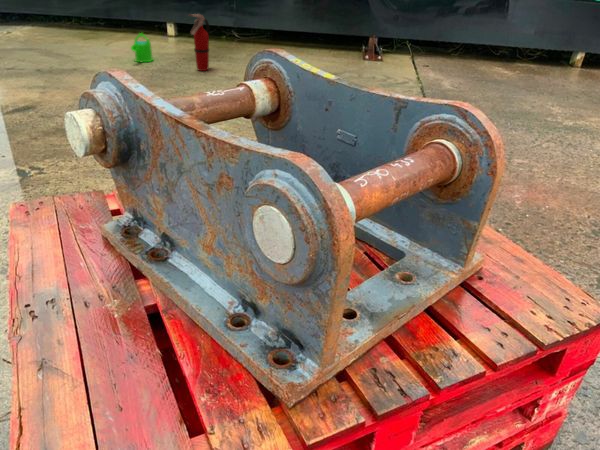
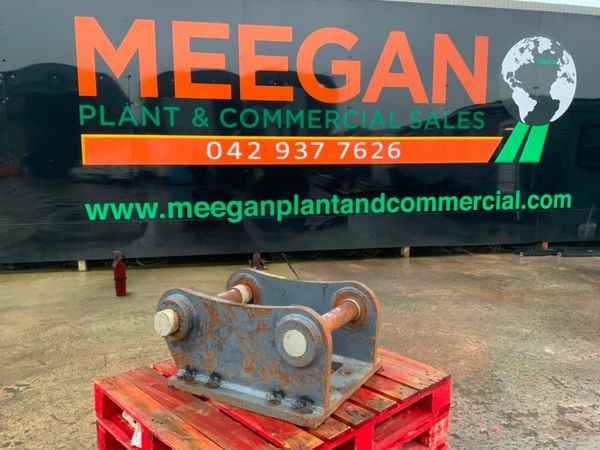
watering can: present [131,33,153,62] -> none [54,271,73,296]

